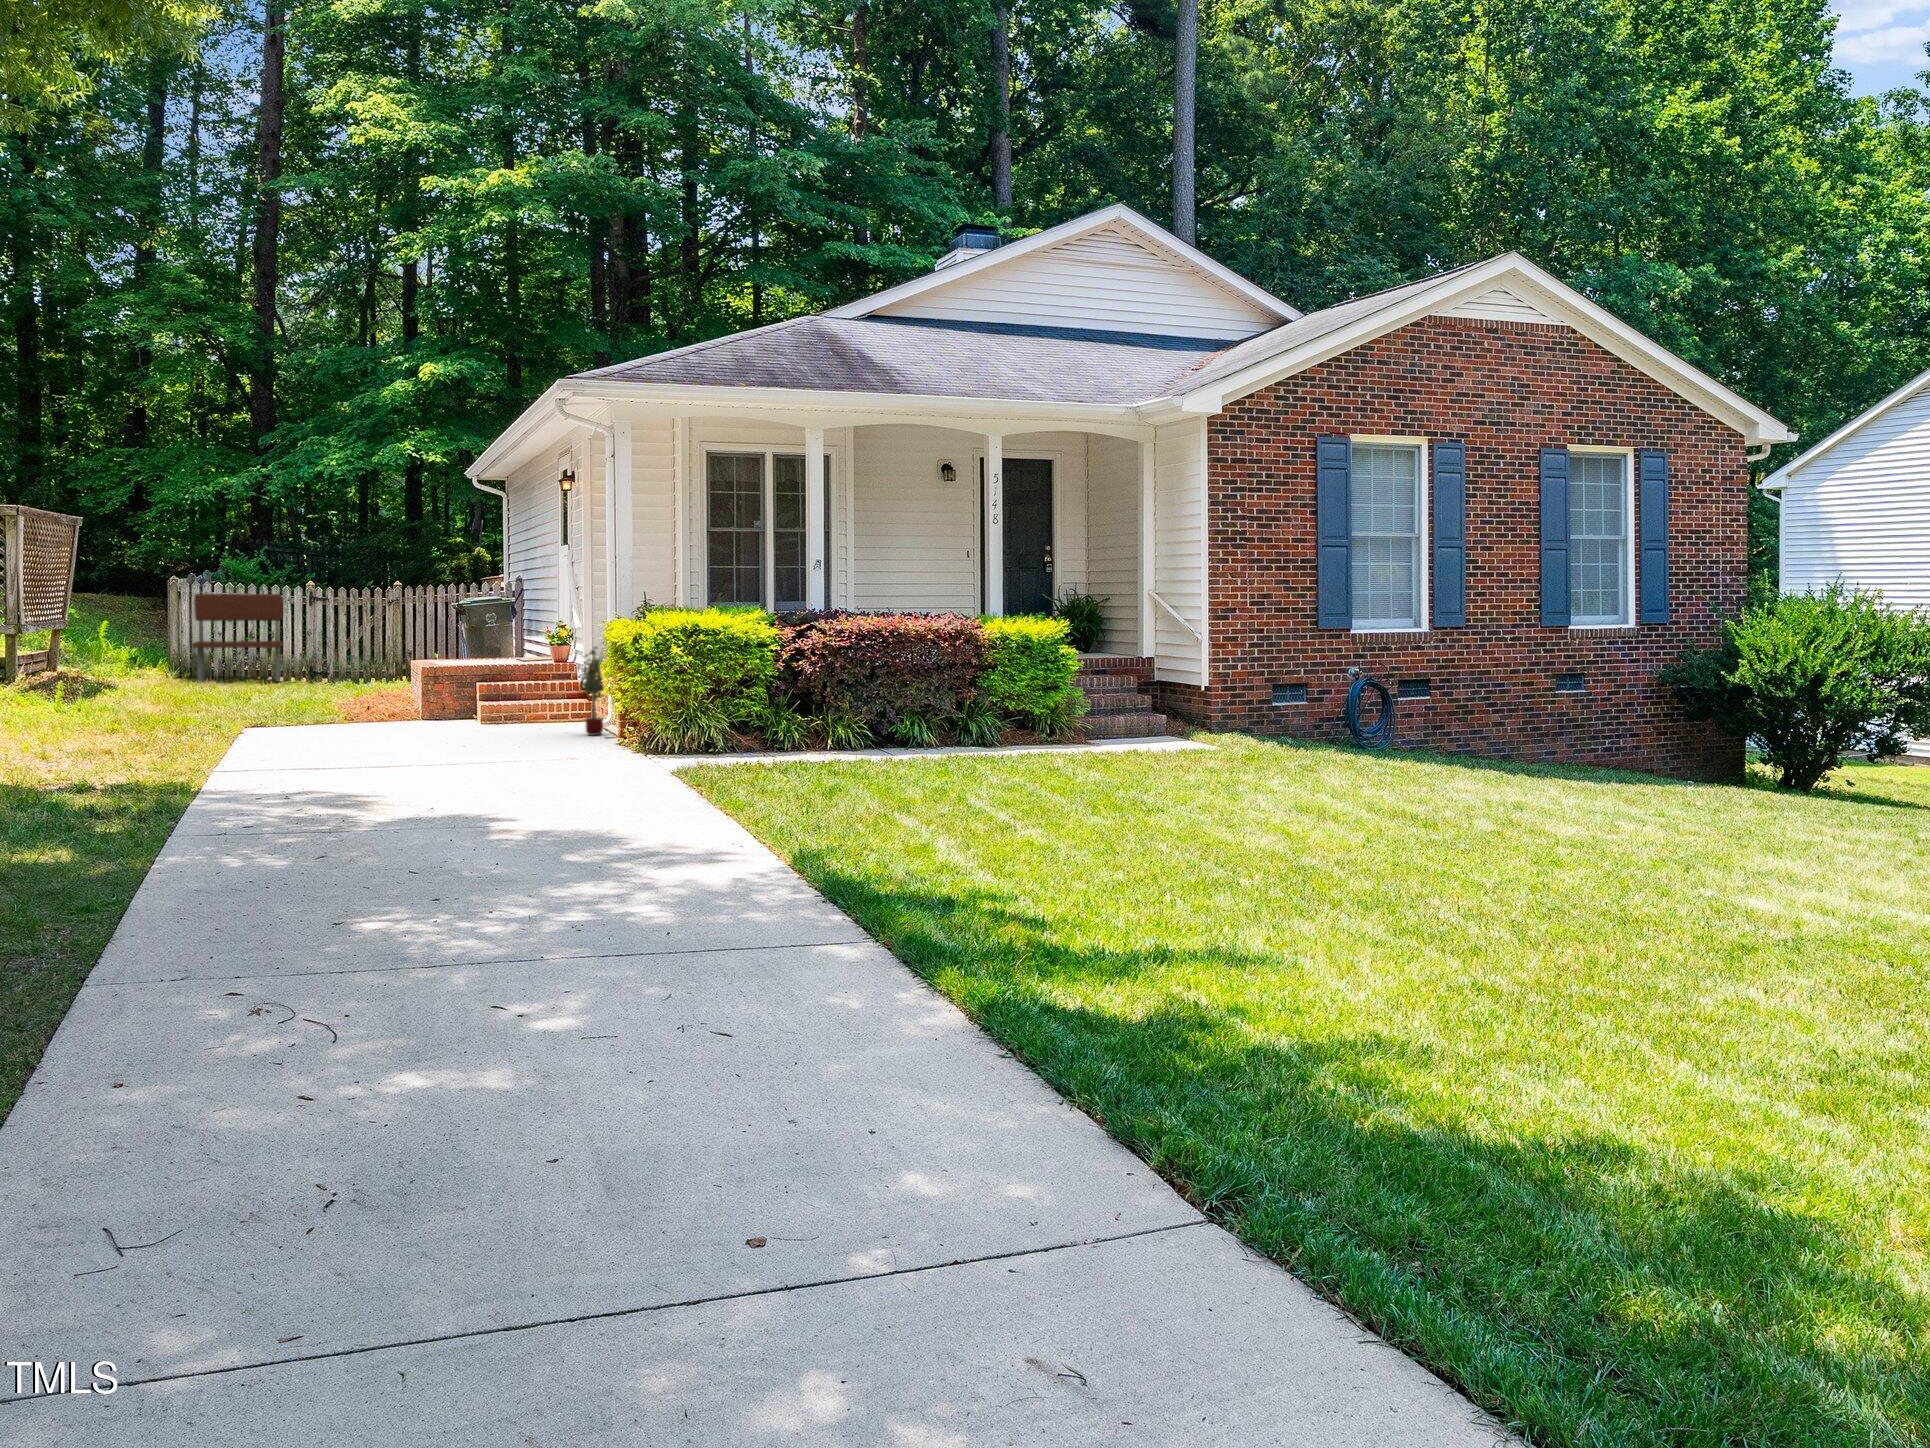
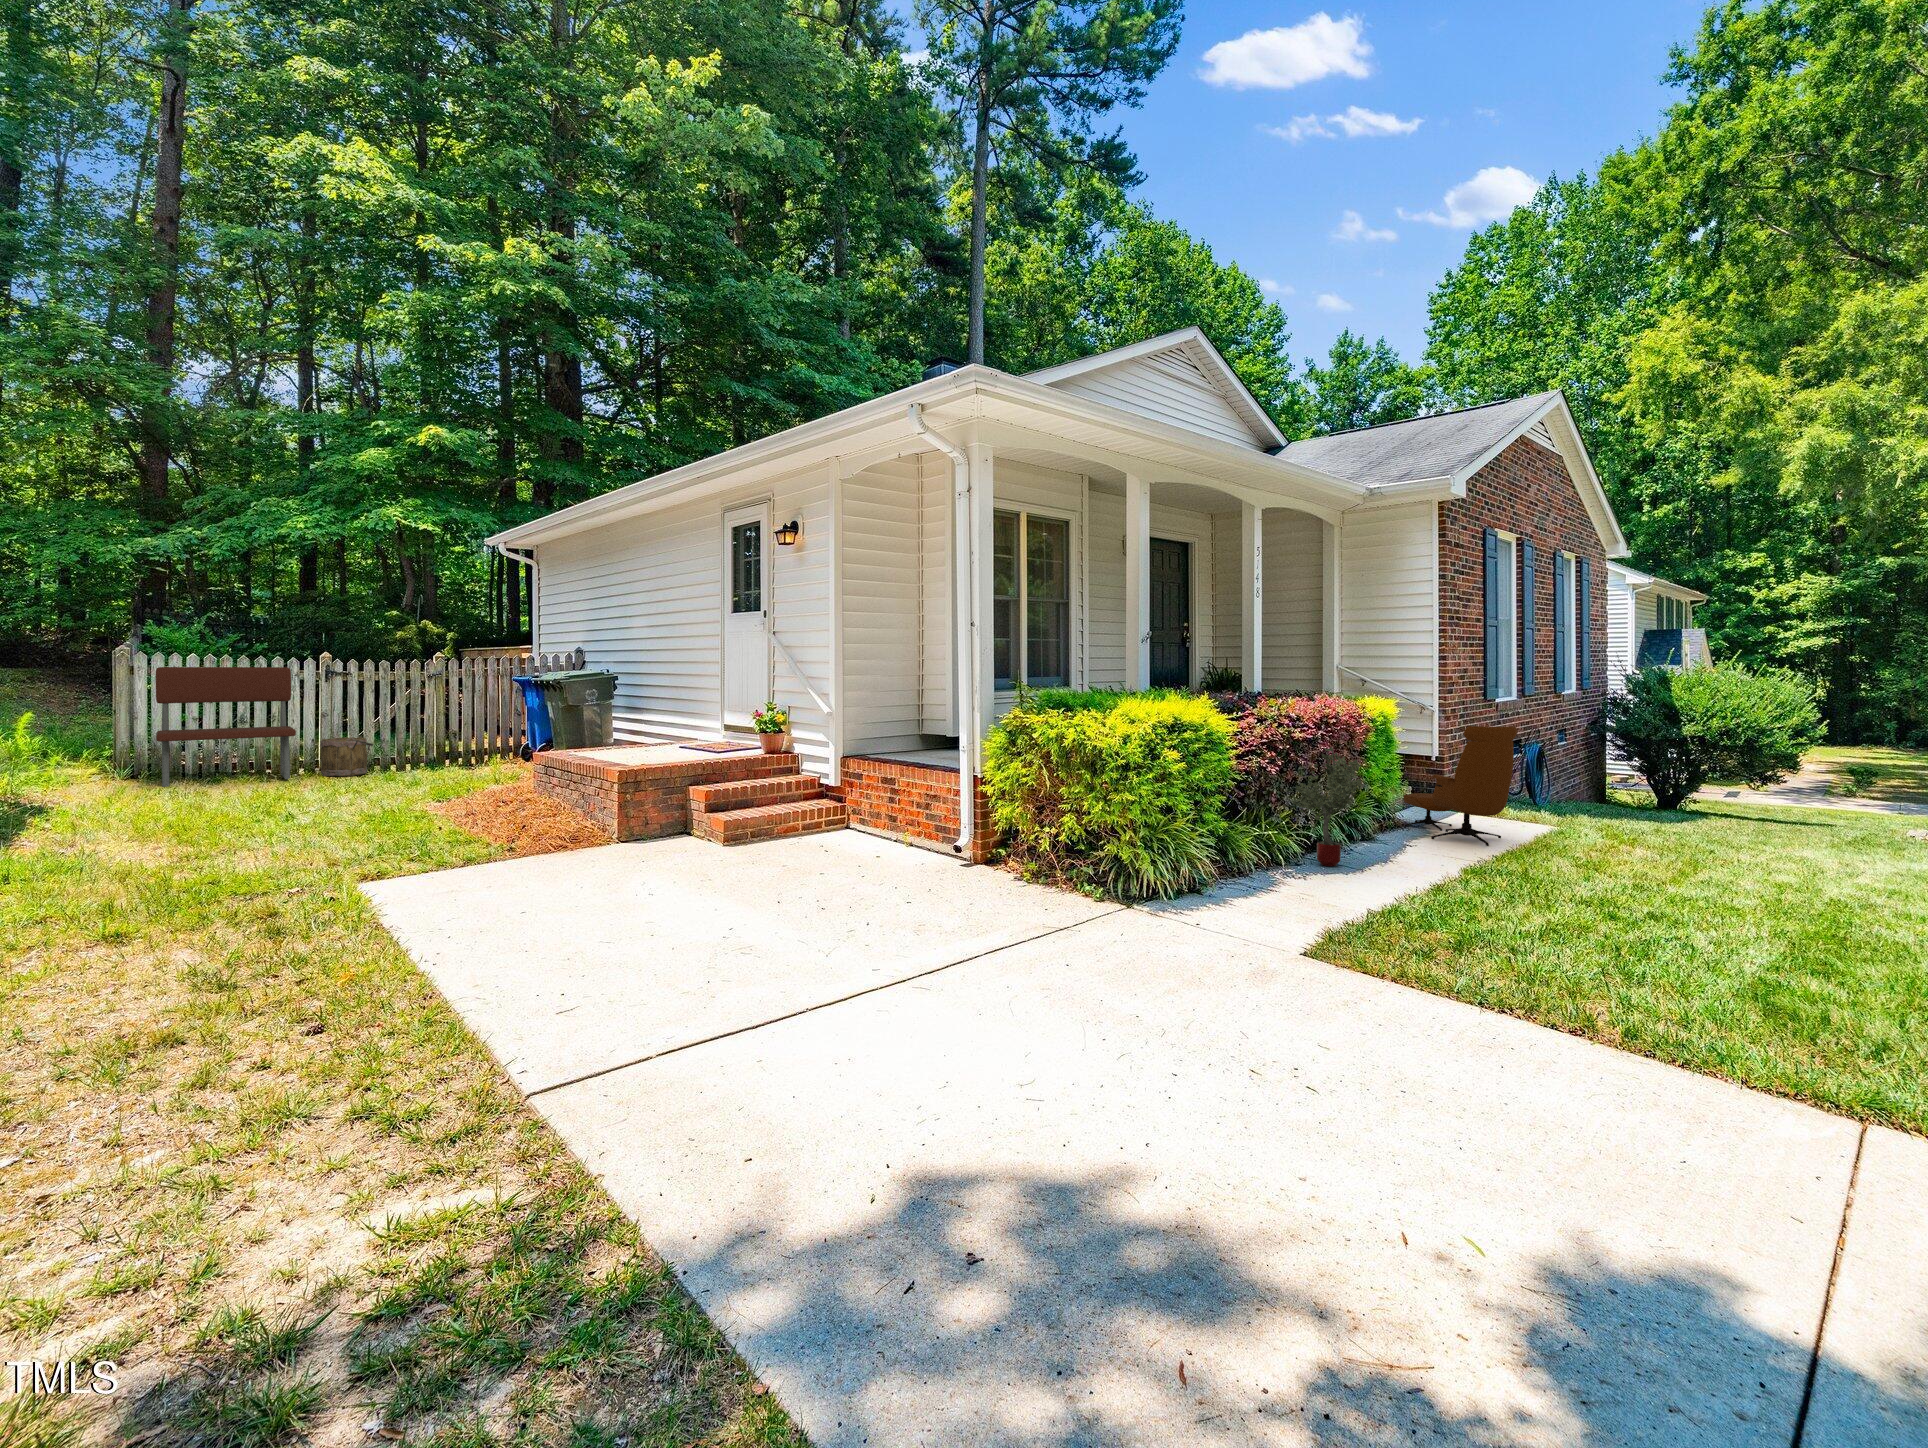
lounge chair: none [1008,634,1075,736] -> present [1404,726,1517,846]
potted tree: present [577,647,606,736] -> present [1291,747,1364,866]
bucket: none [303,650,342,682] -> present [320,736,373,776]

